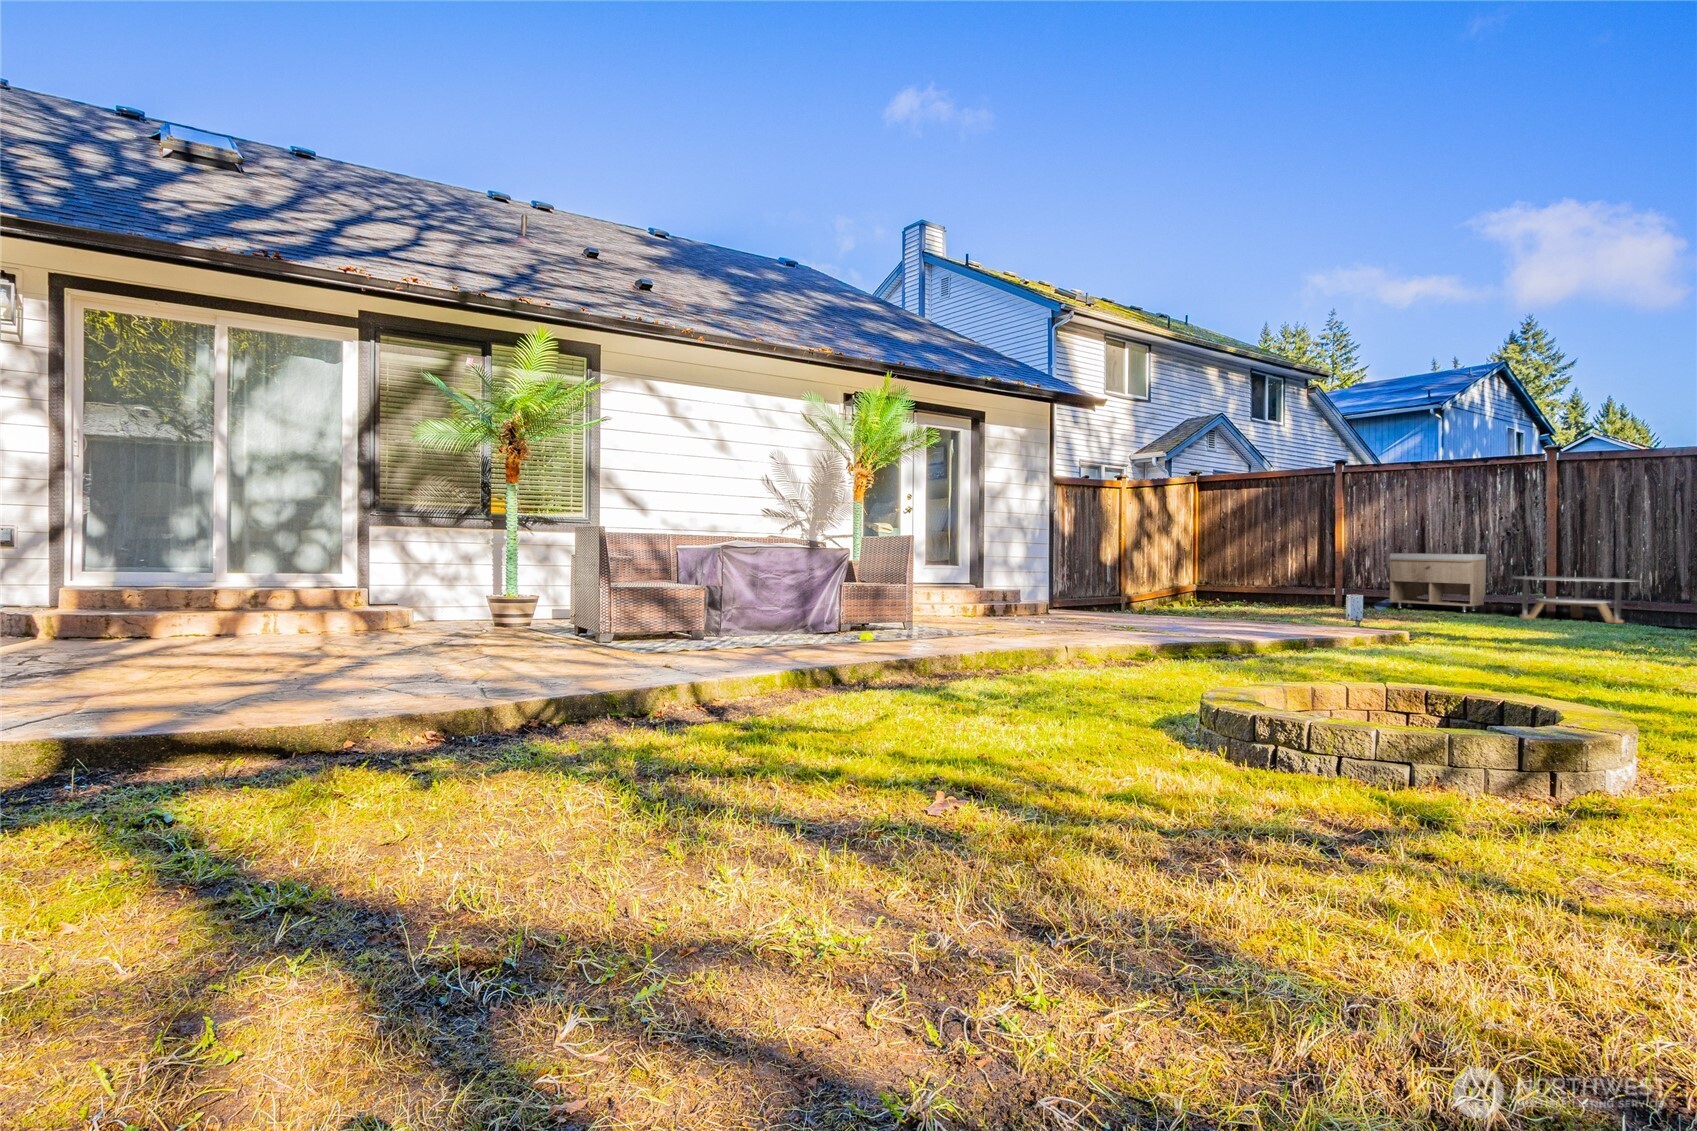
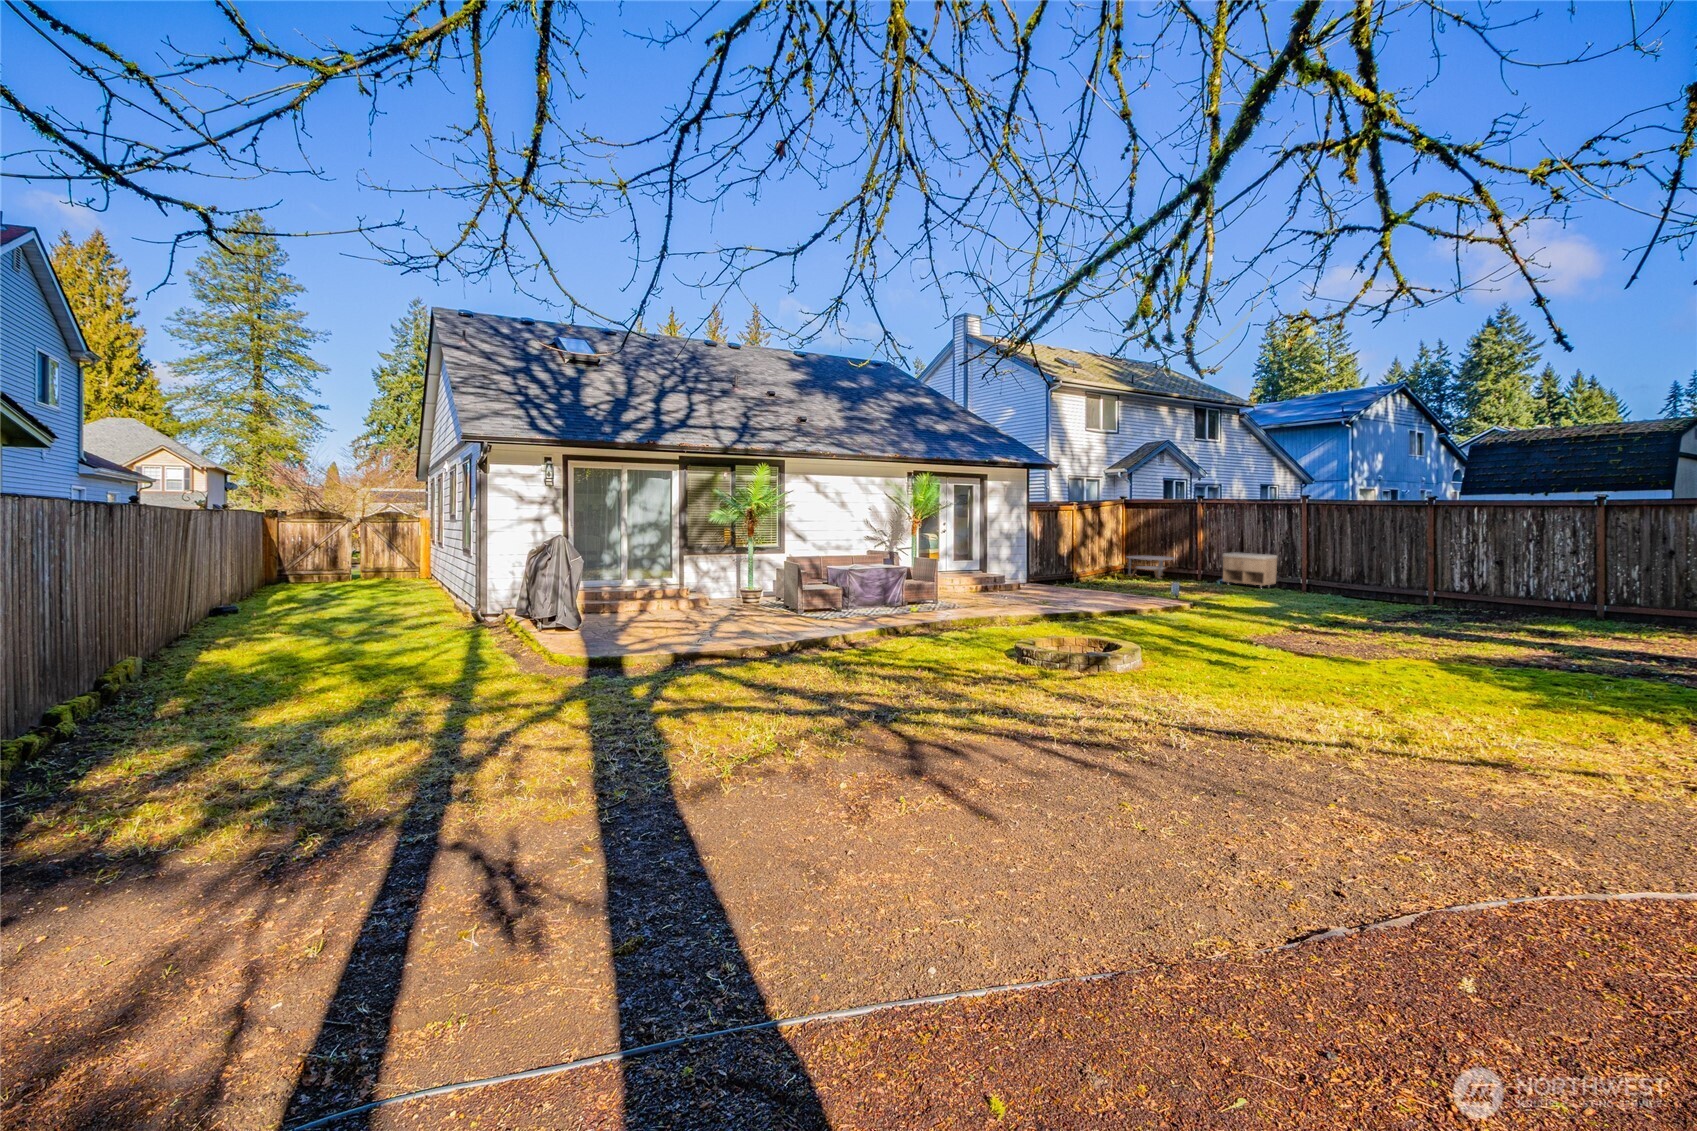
round table: present [1518,576,1634,624] -> present [1127,556,1174,579]

